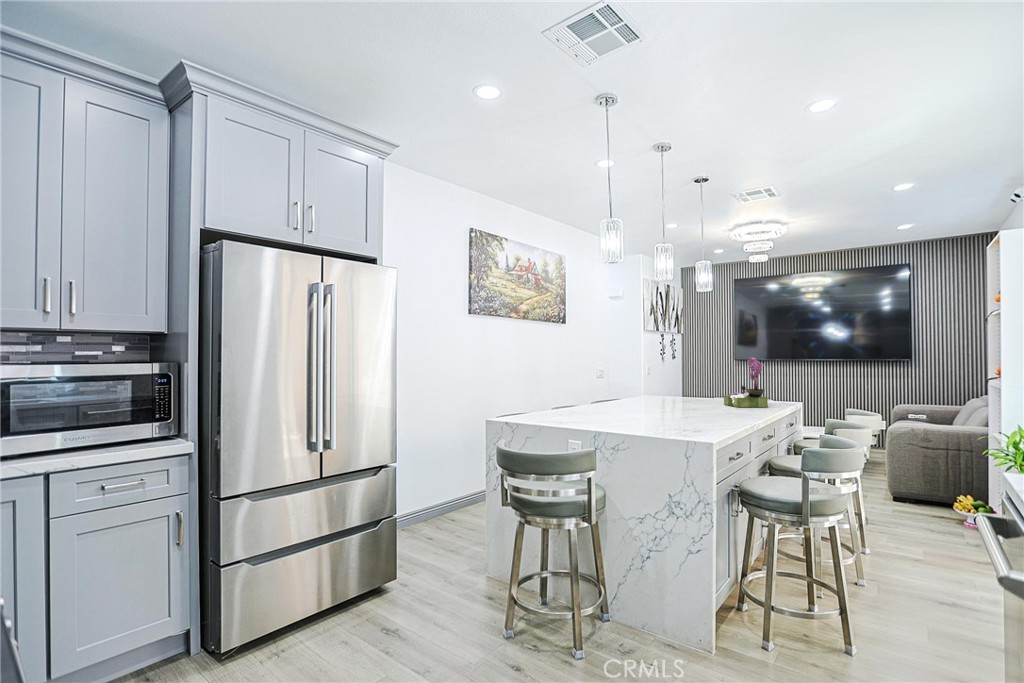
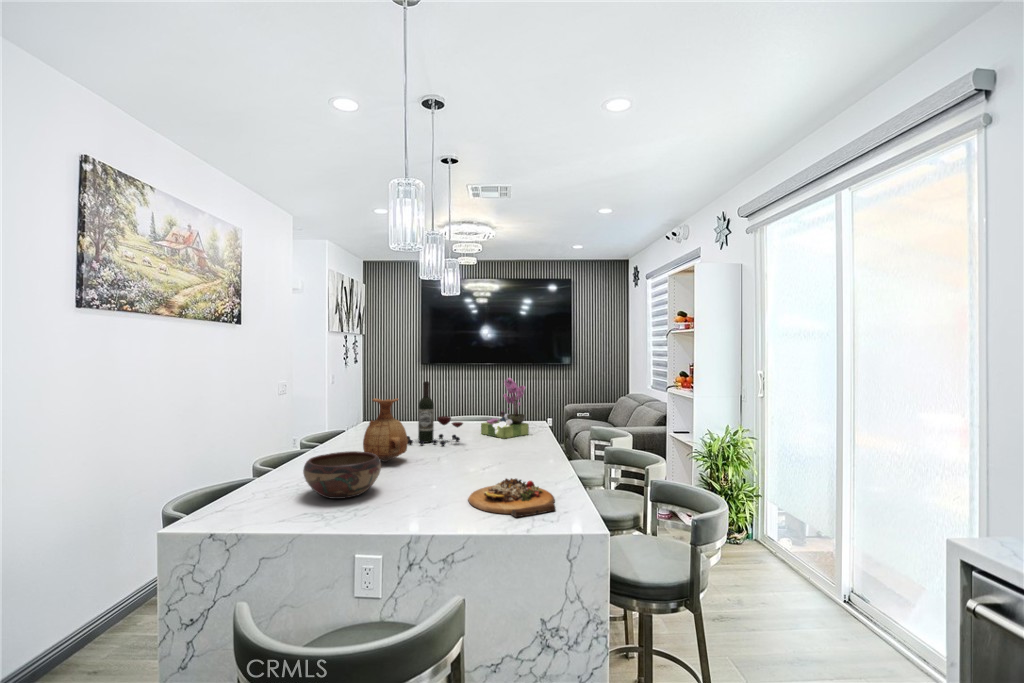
wine bottle: none [653,358,698,407] -> present [407,381,463,446]
vase: none [609,365,640,409] -> present [363,399,408,462]
decorative bowl: none [556,393,603,417] -> present [303,451,381,499]
cutting board: none [645,412,709,431] -> present [468,478,556,517]

